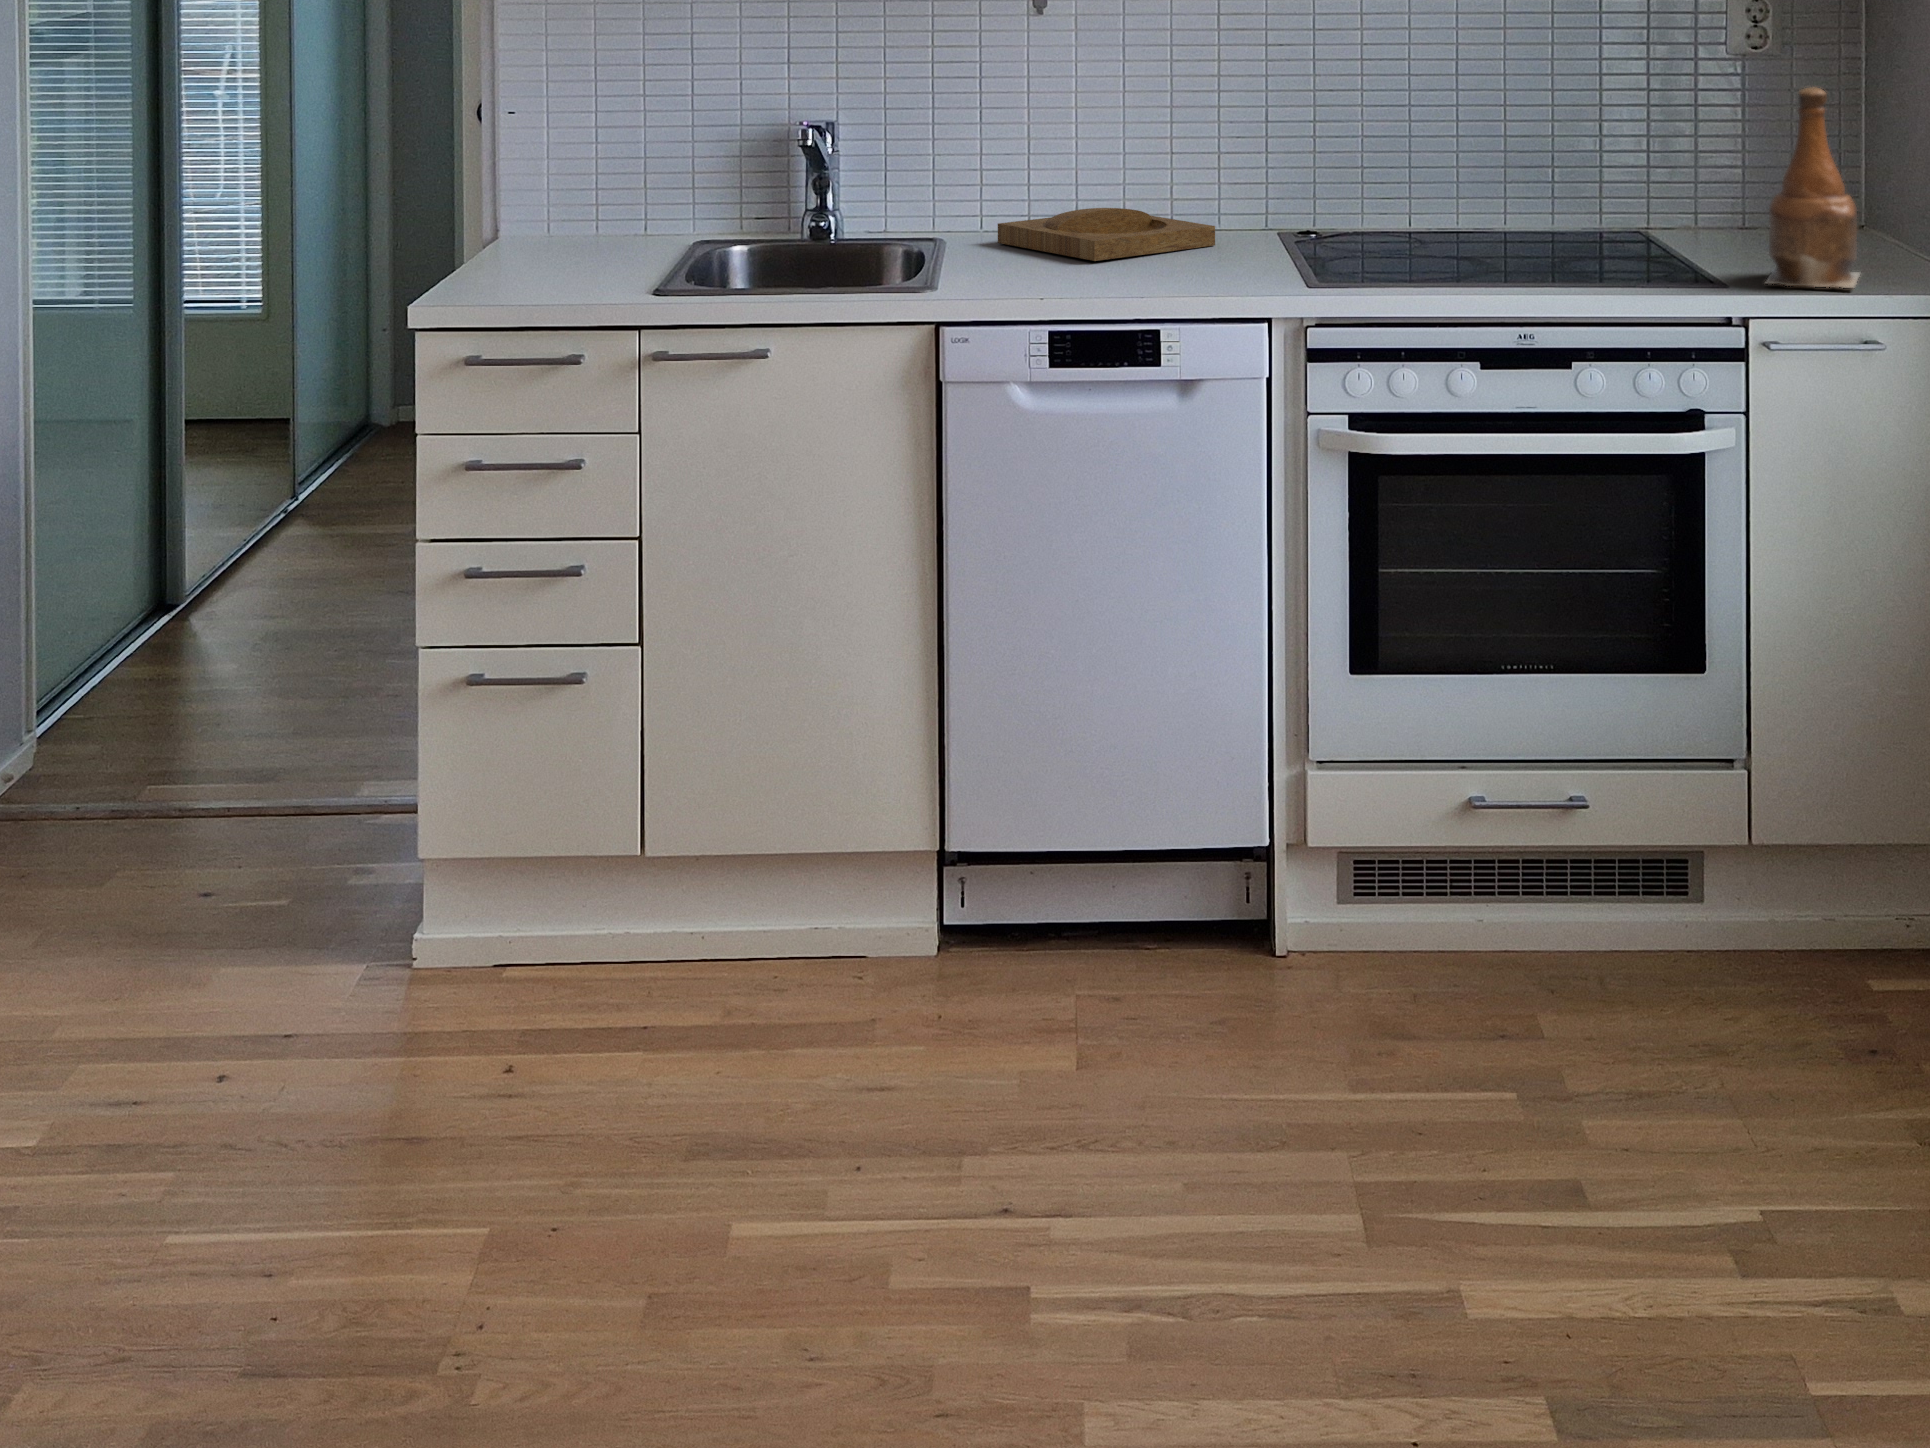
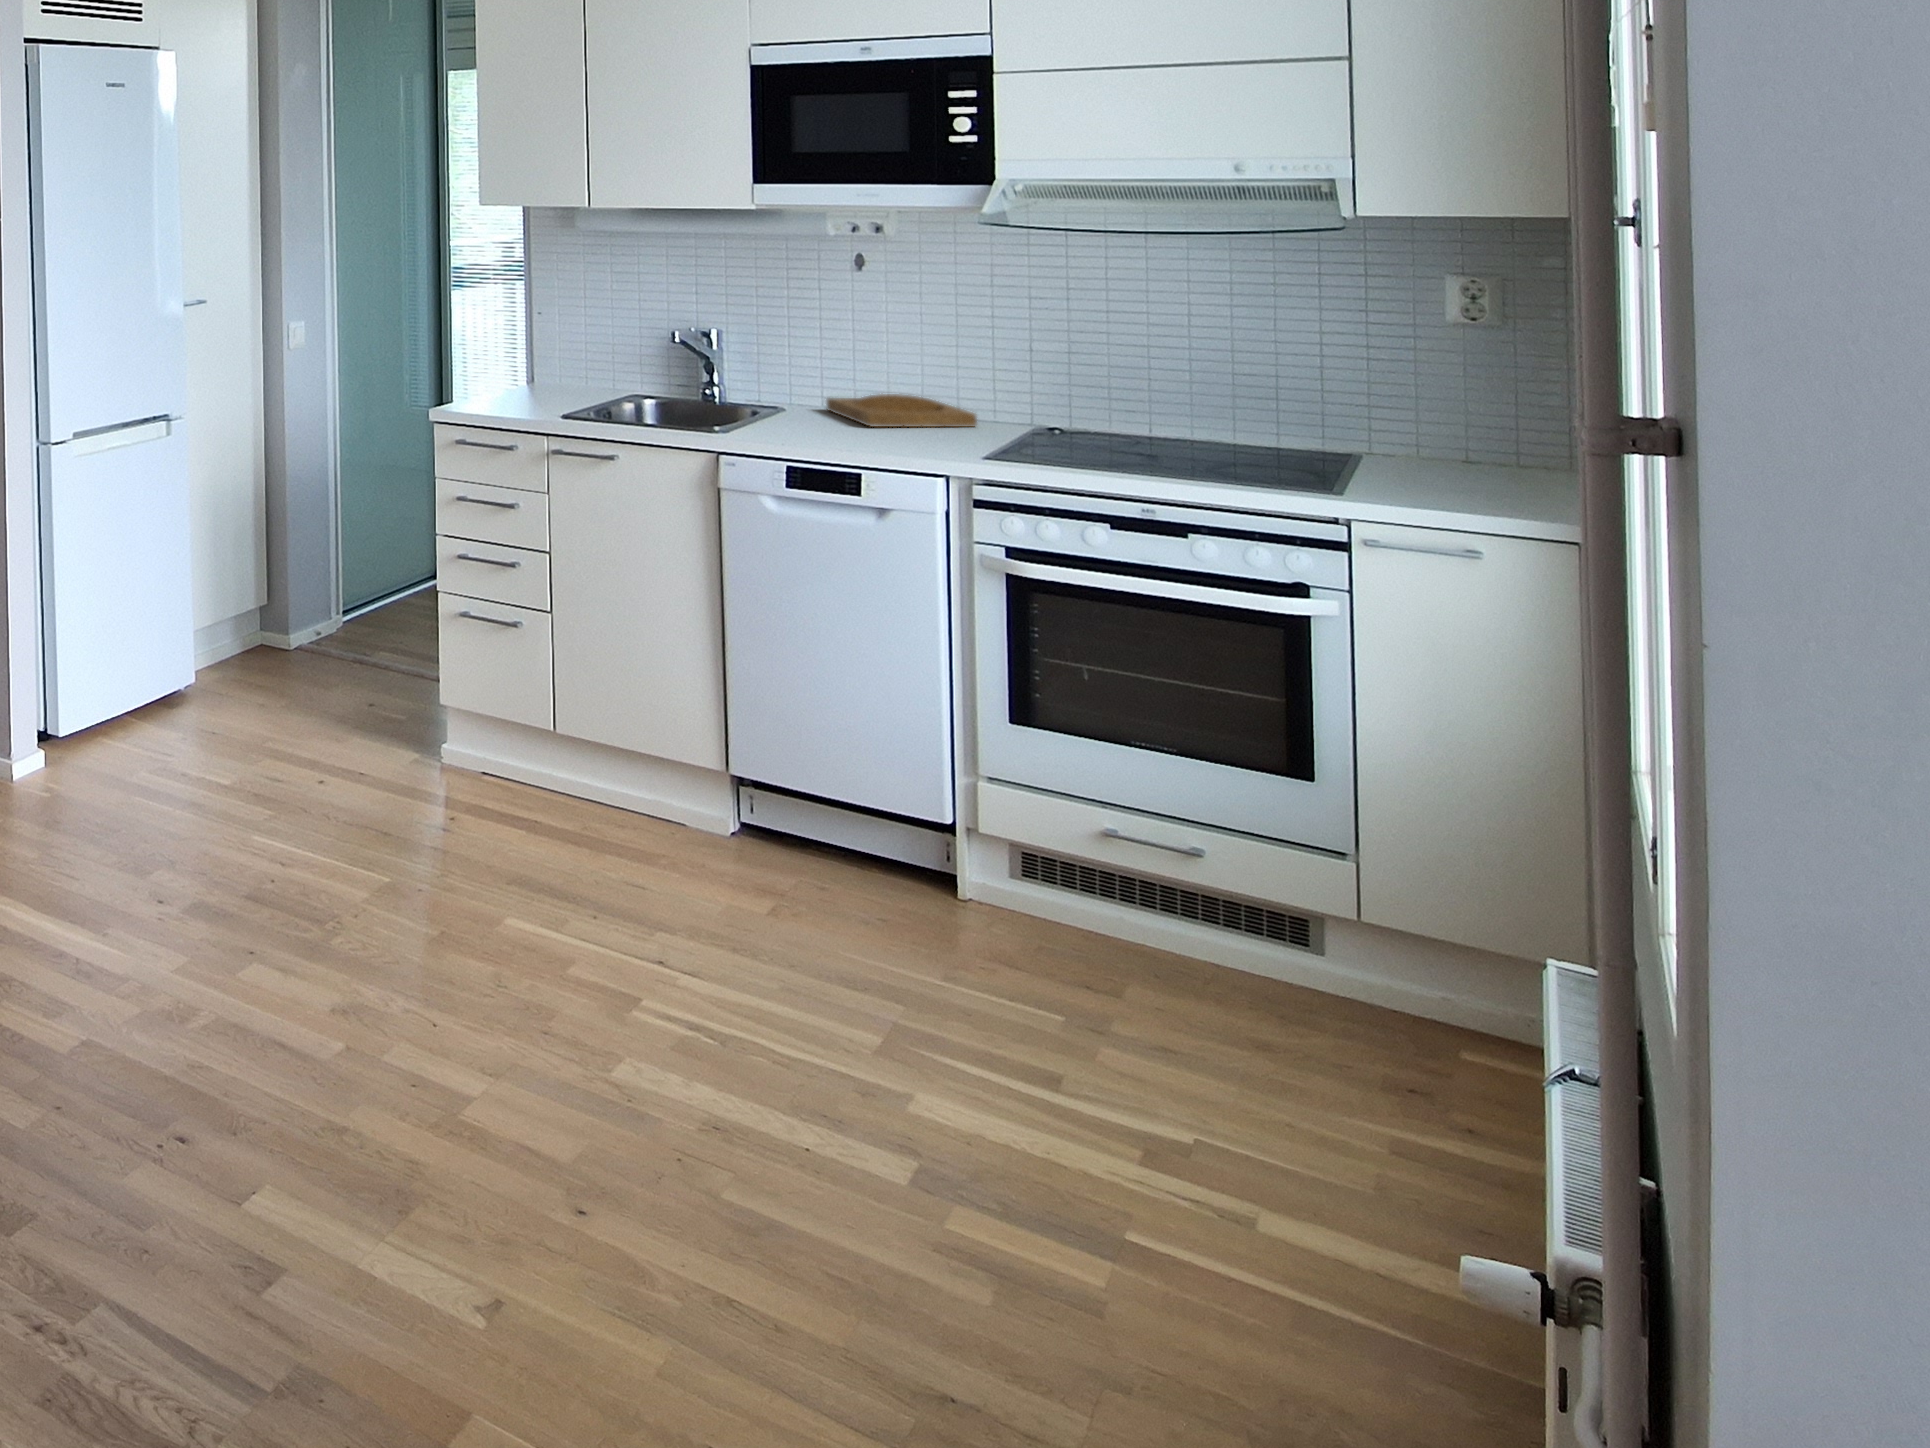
bottle: present [1765,88,1860,288] -> none [1381,351,1501,511]

